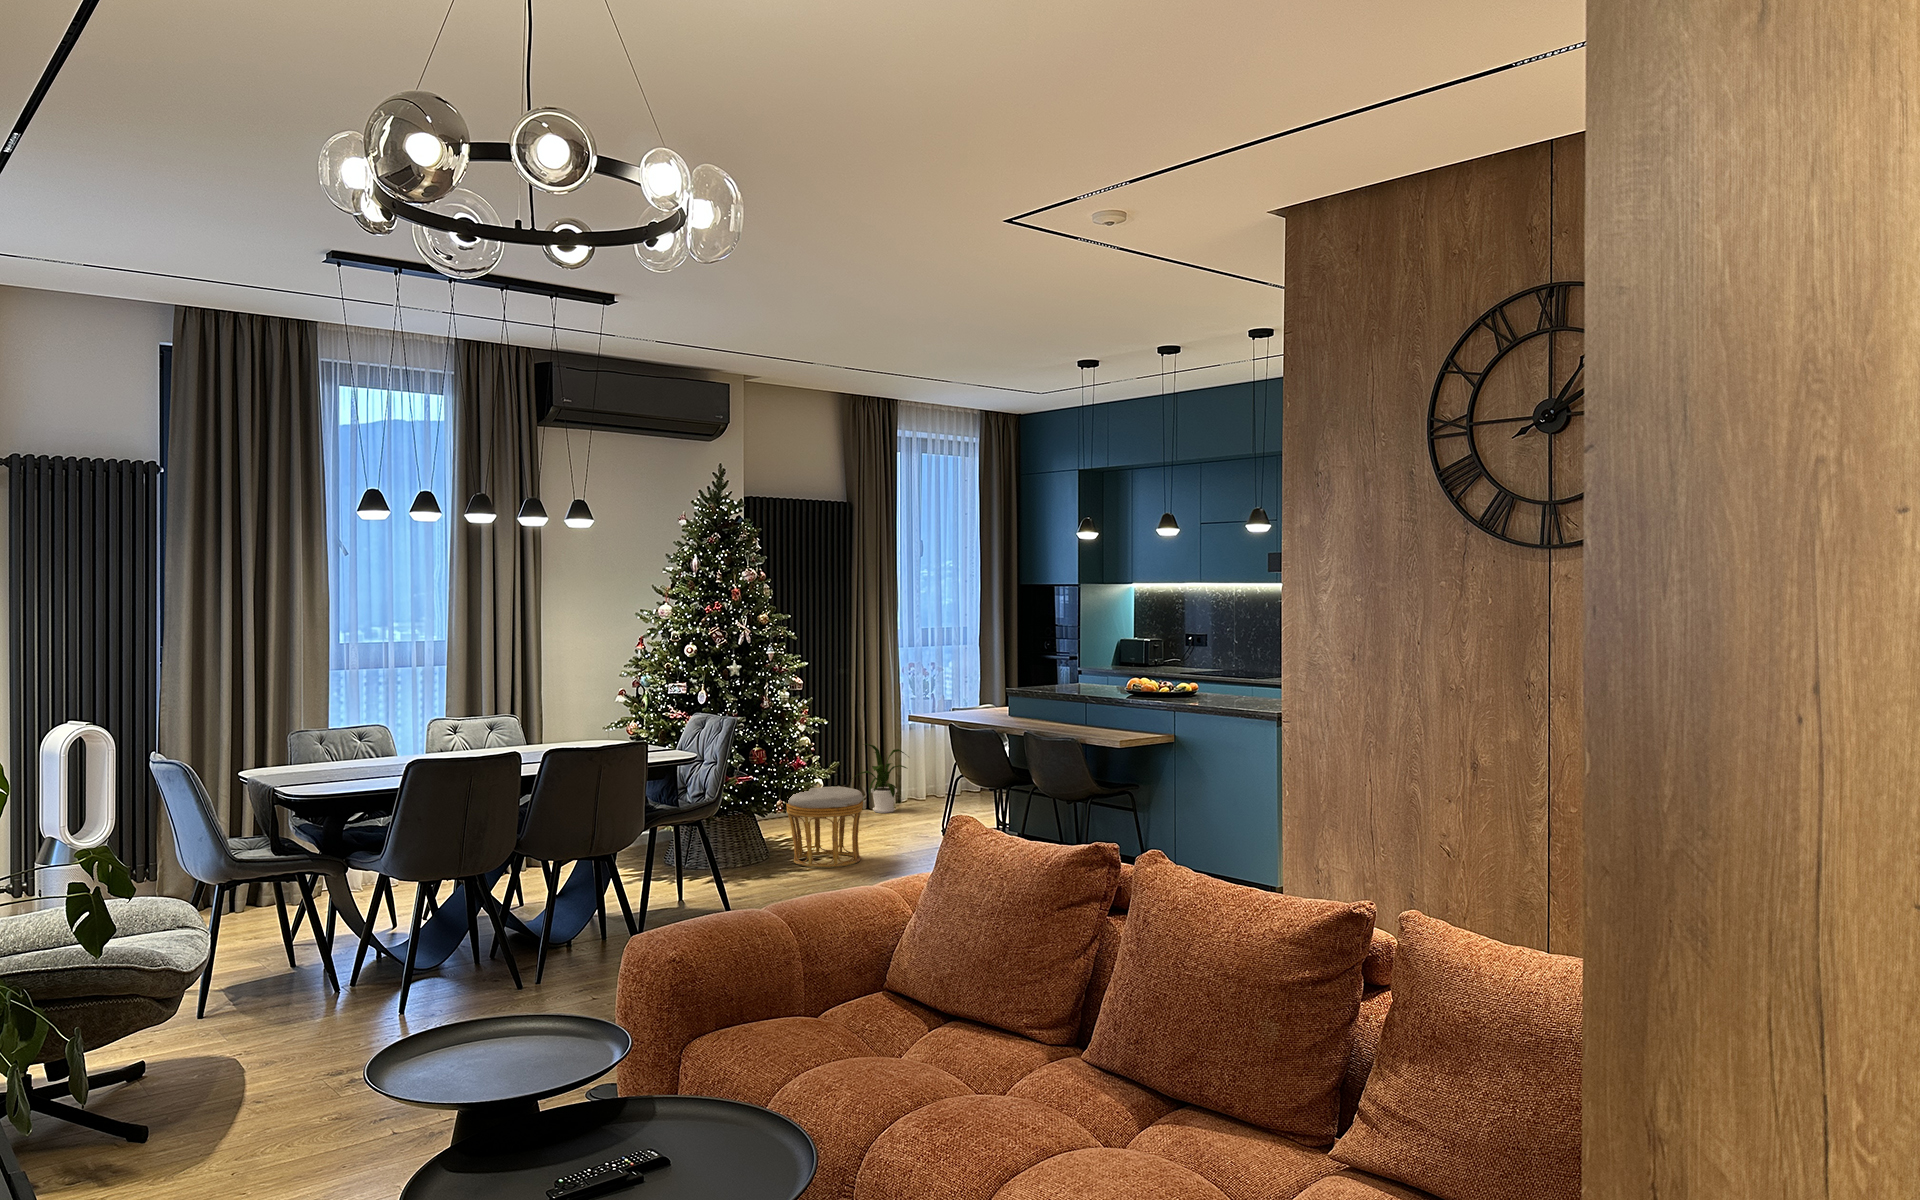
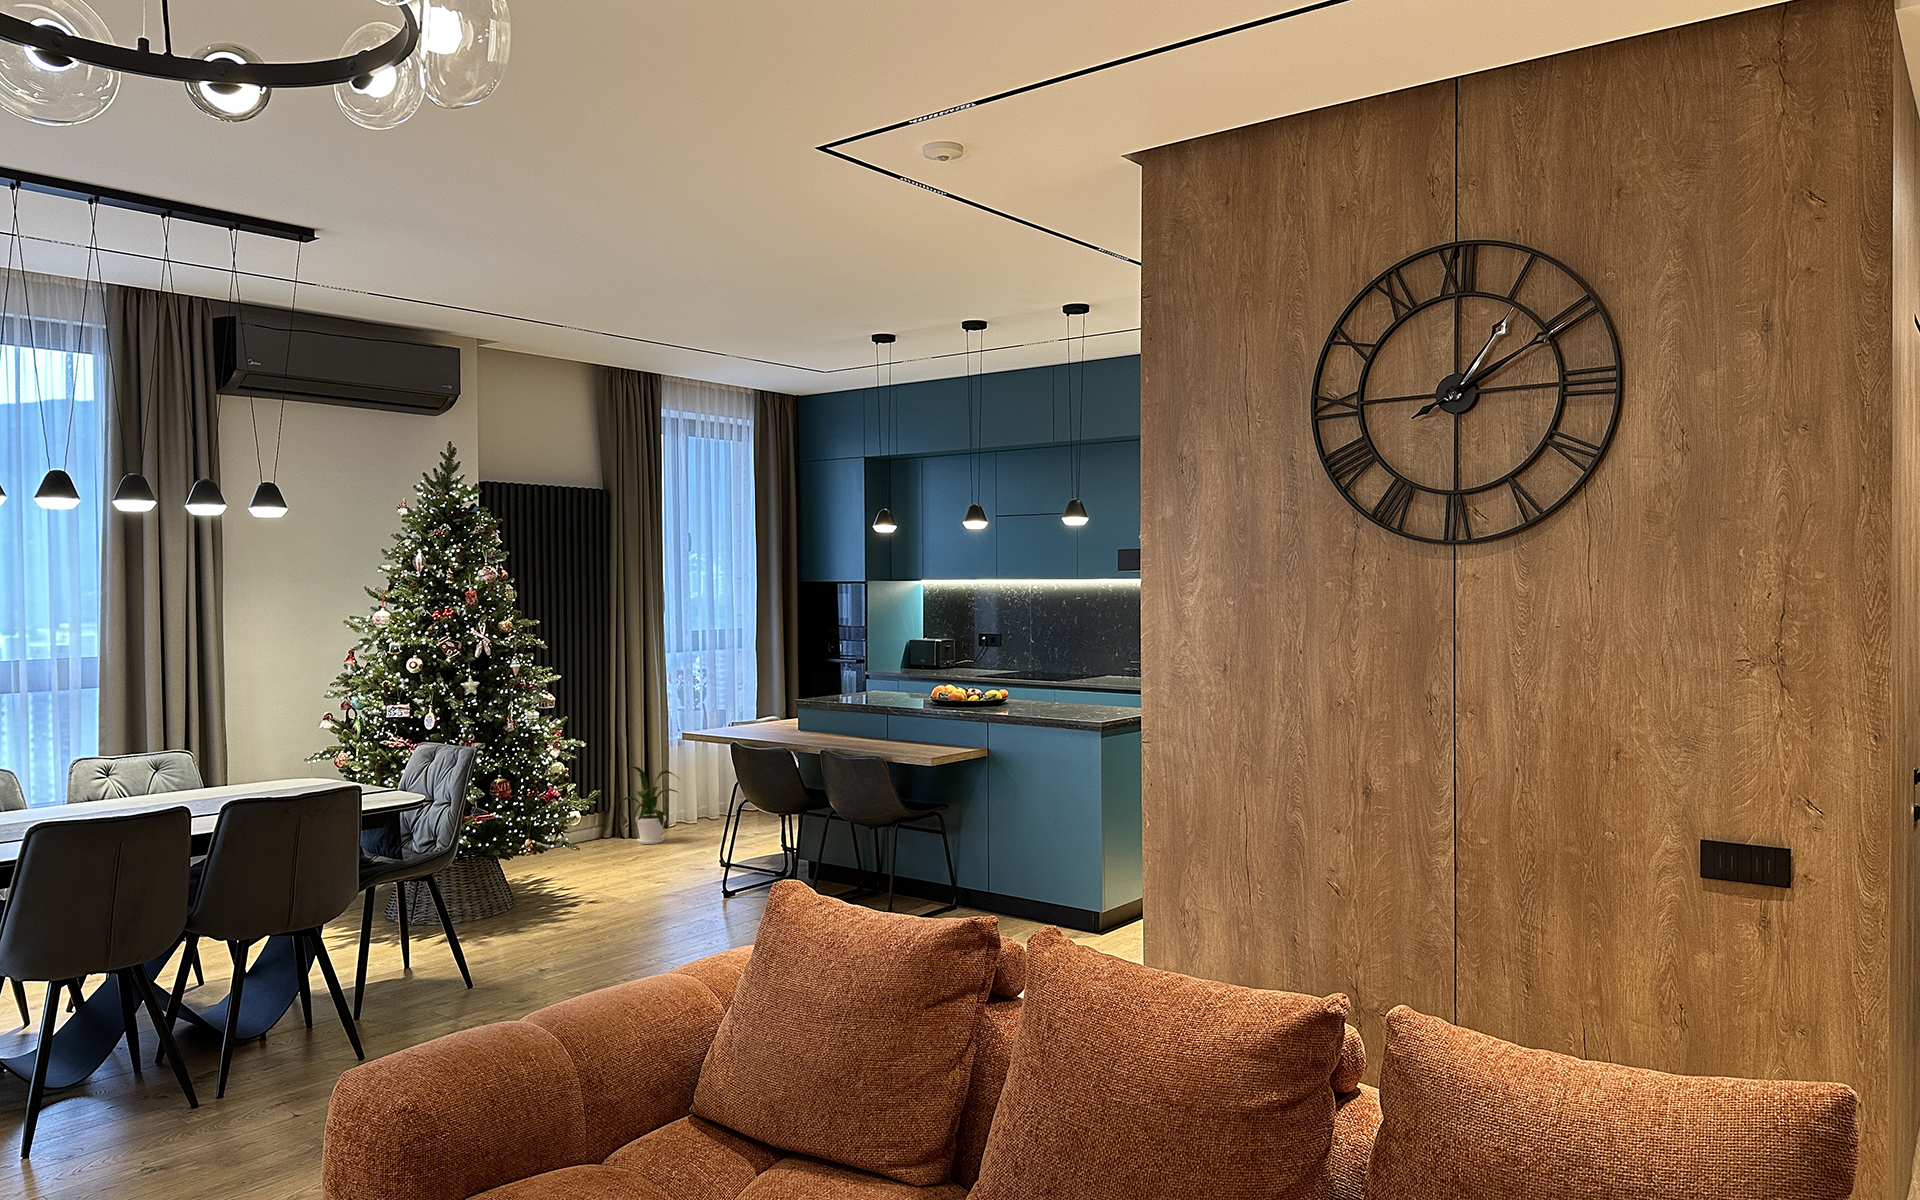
ottoman: present [786,787,863,868] -> none [537,820,631,918]

